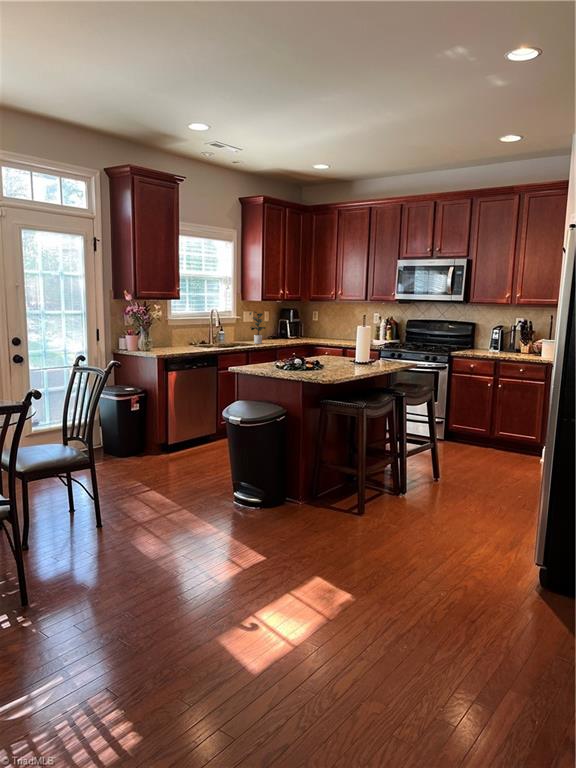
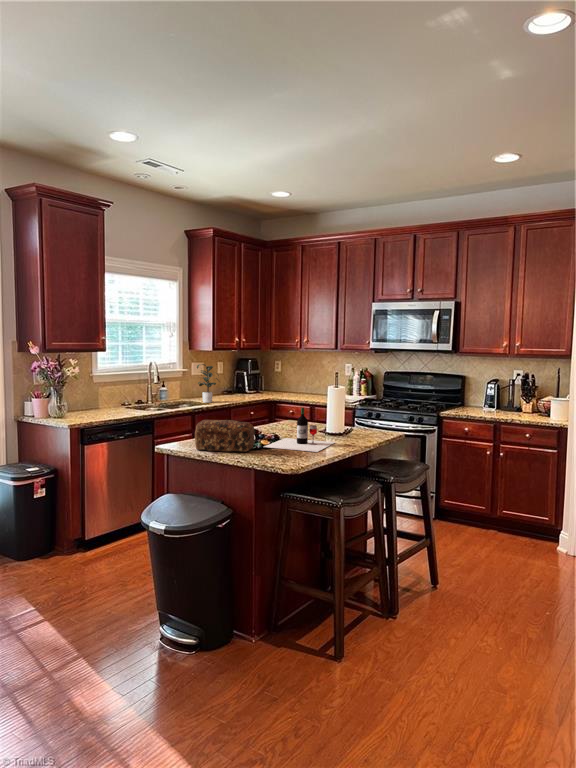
wine bottle: none [308,340,362,372] -> present [265,408,335,452]
bread loaf: none [259,348,302,371] -> present [195,420,254,452]

